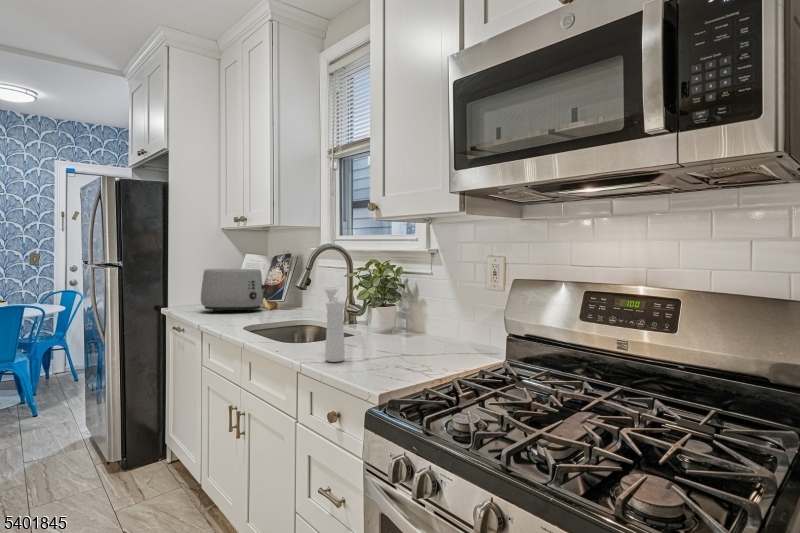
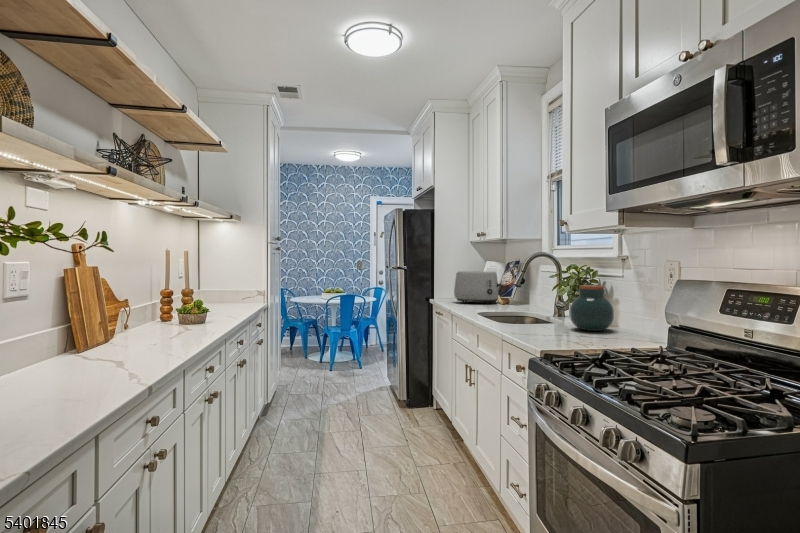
pepper mill: present [324,285,345,362] -> none [520,282,534,335]
jar: none [381,287,432,346] -> present [570,285,614,331]

